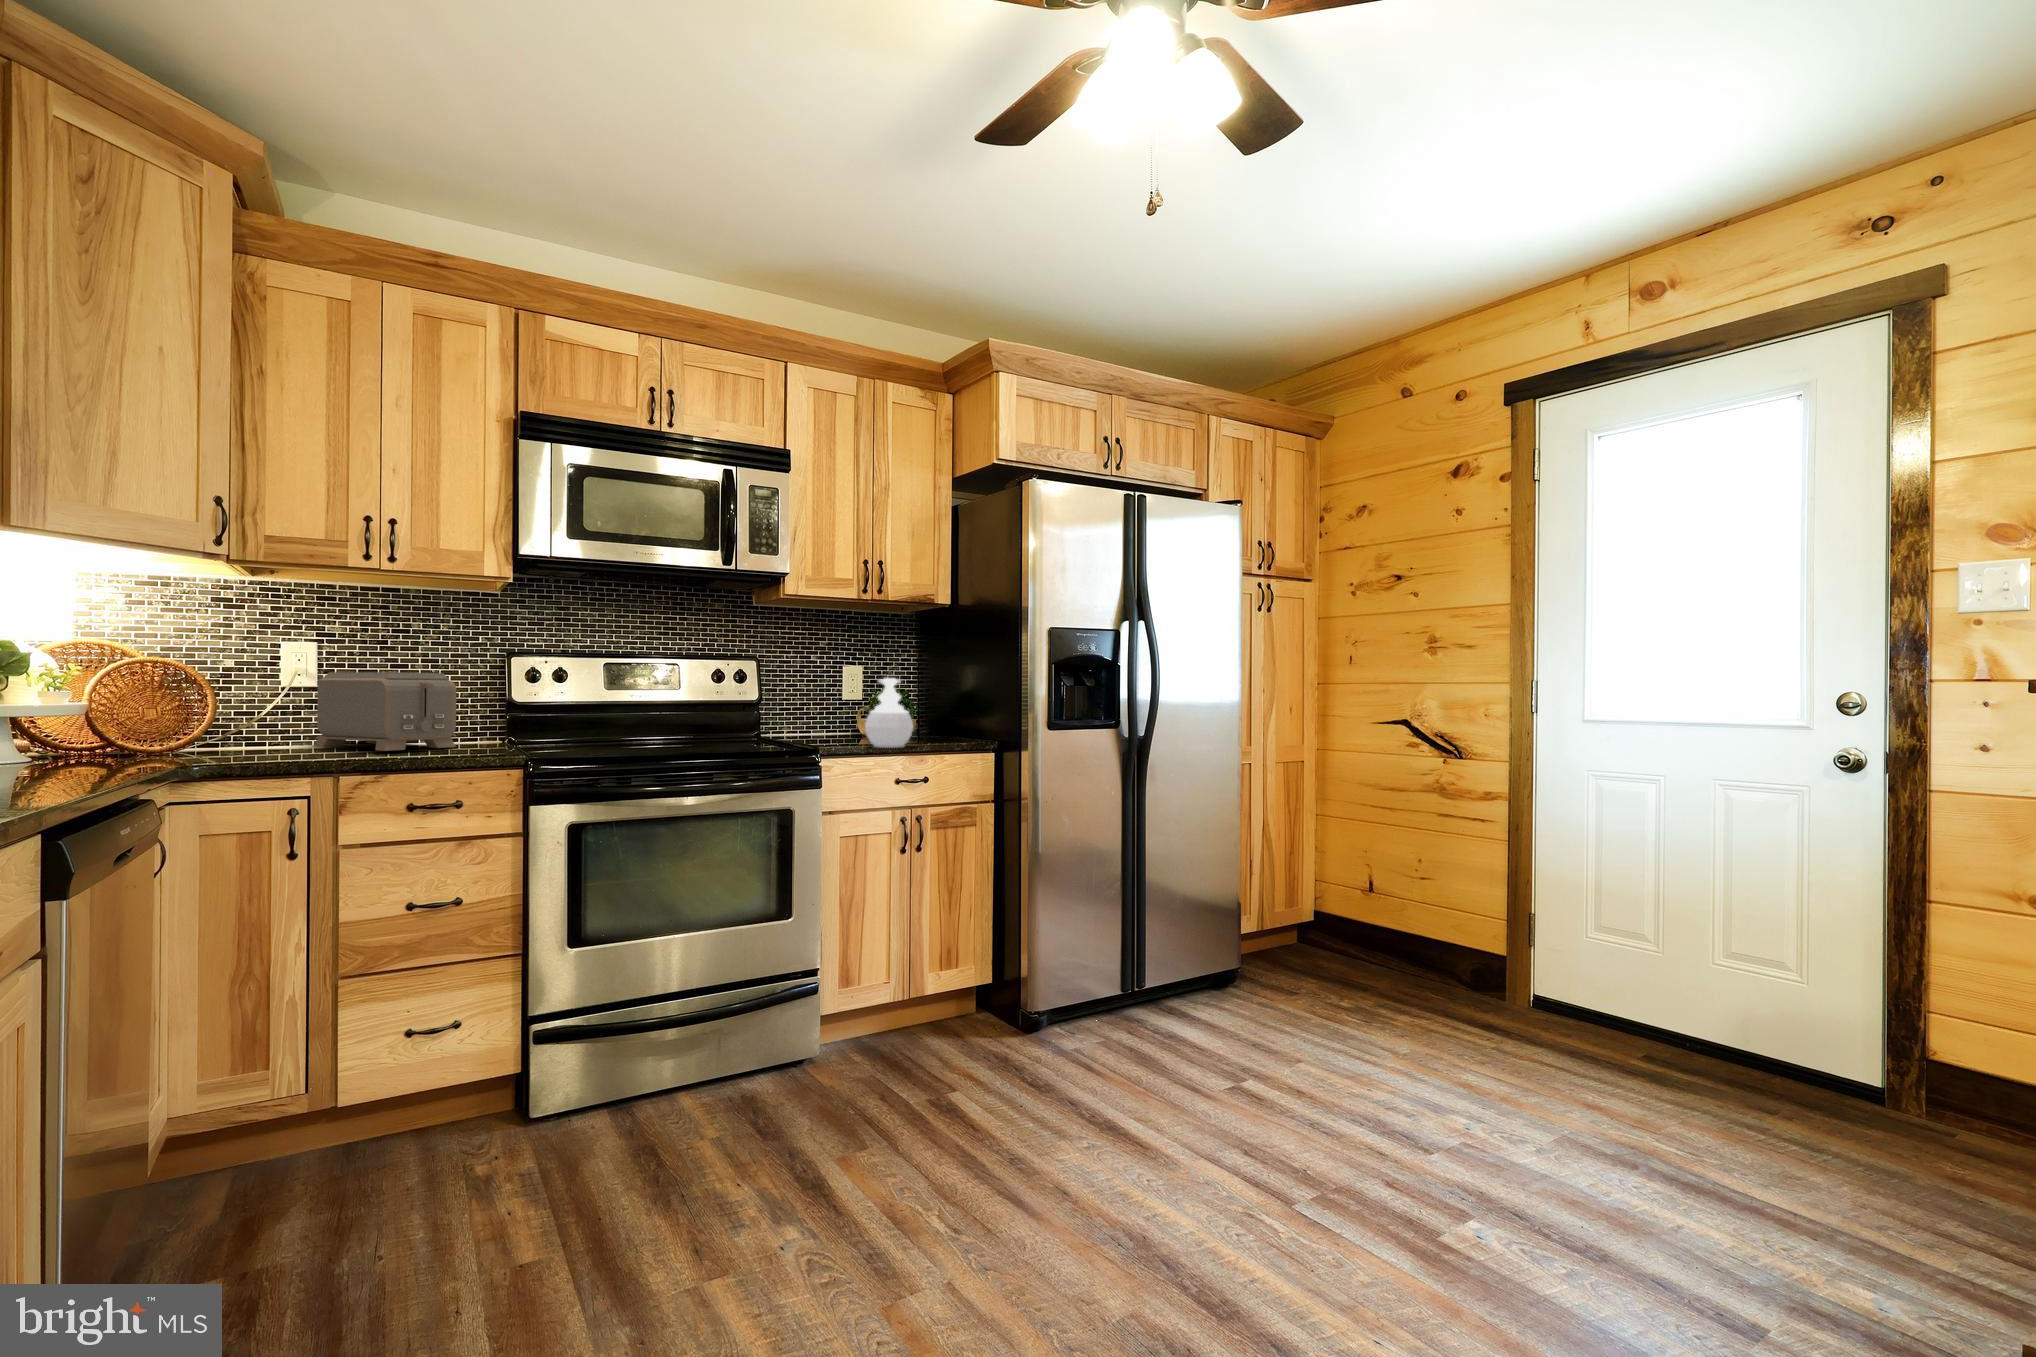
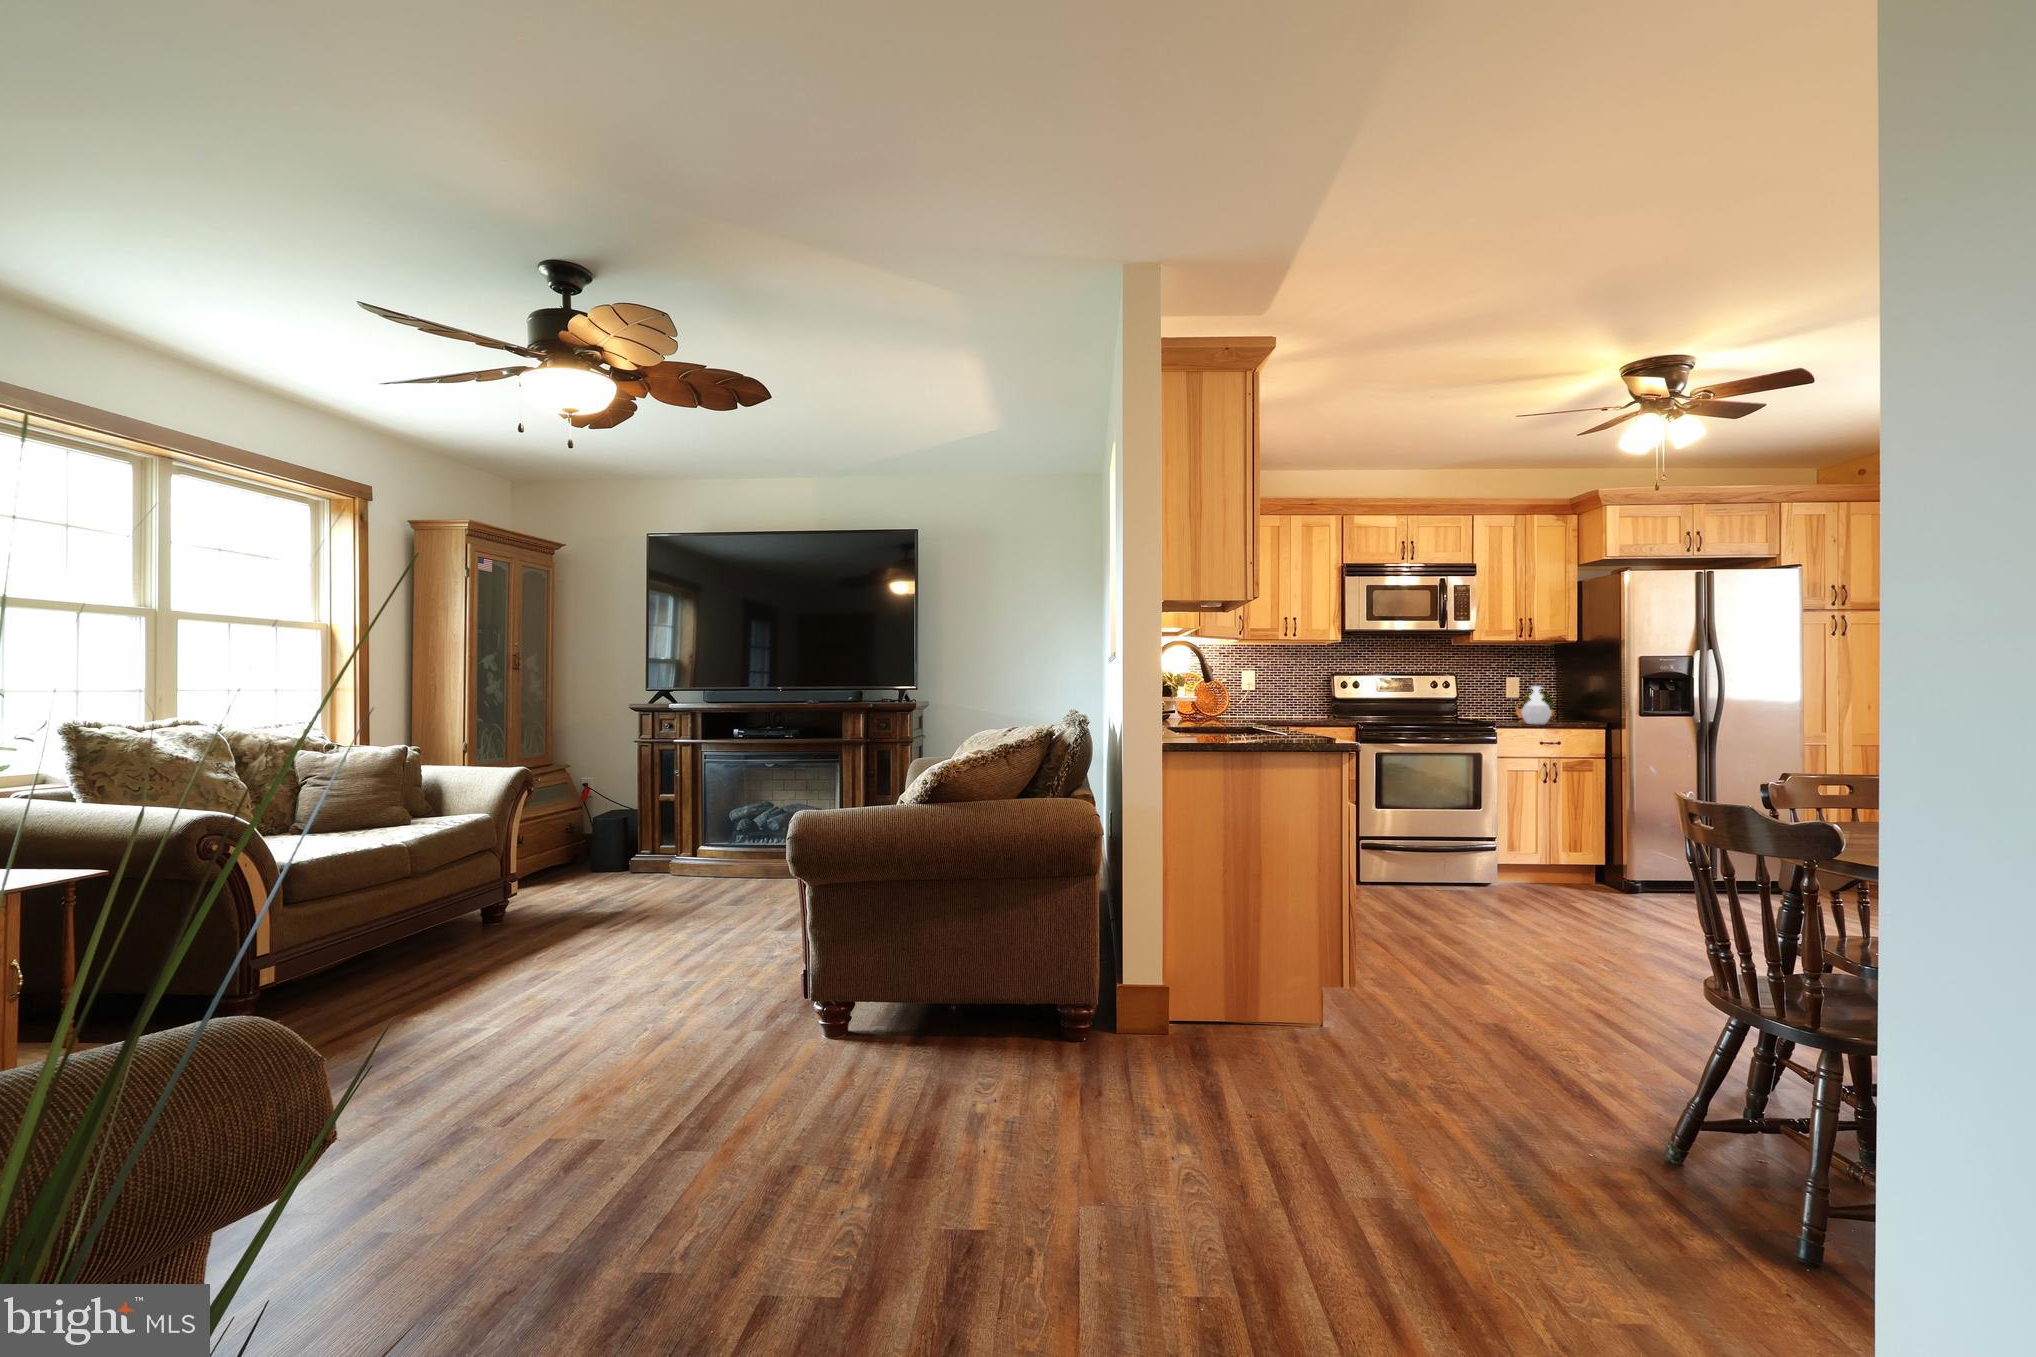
toaster: present [314,672,456,751] -> none [1258,684,1317,719]

